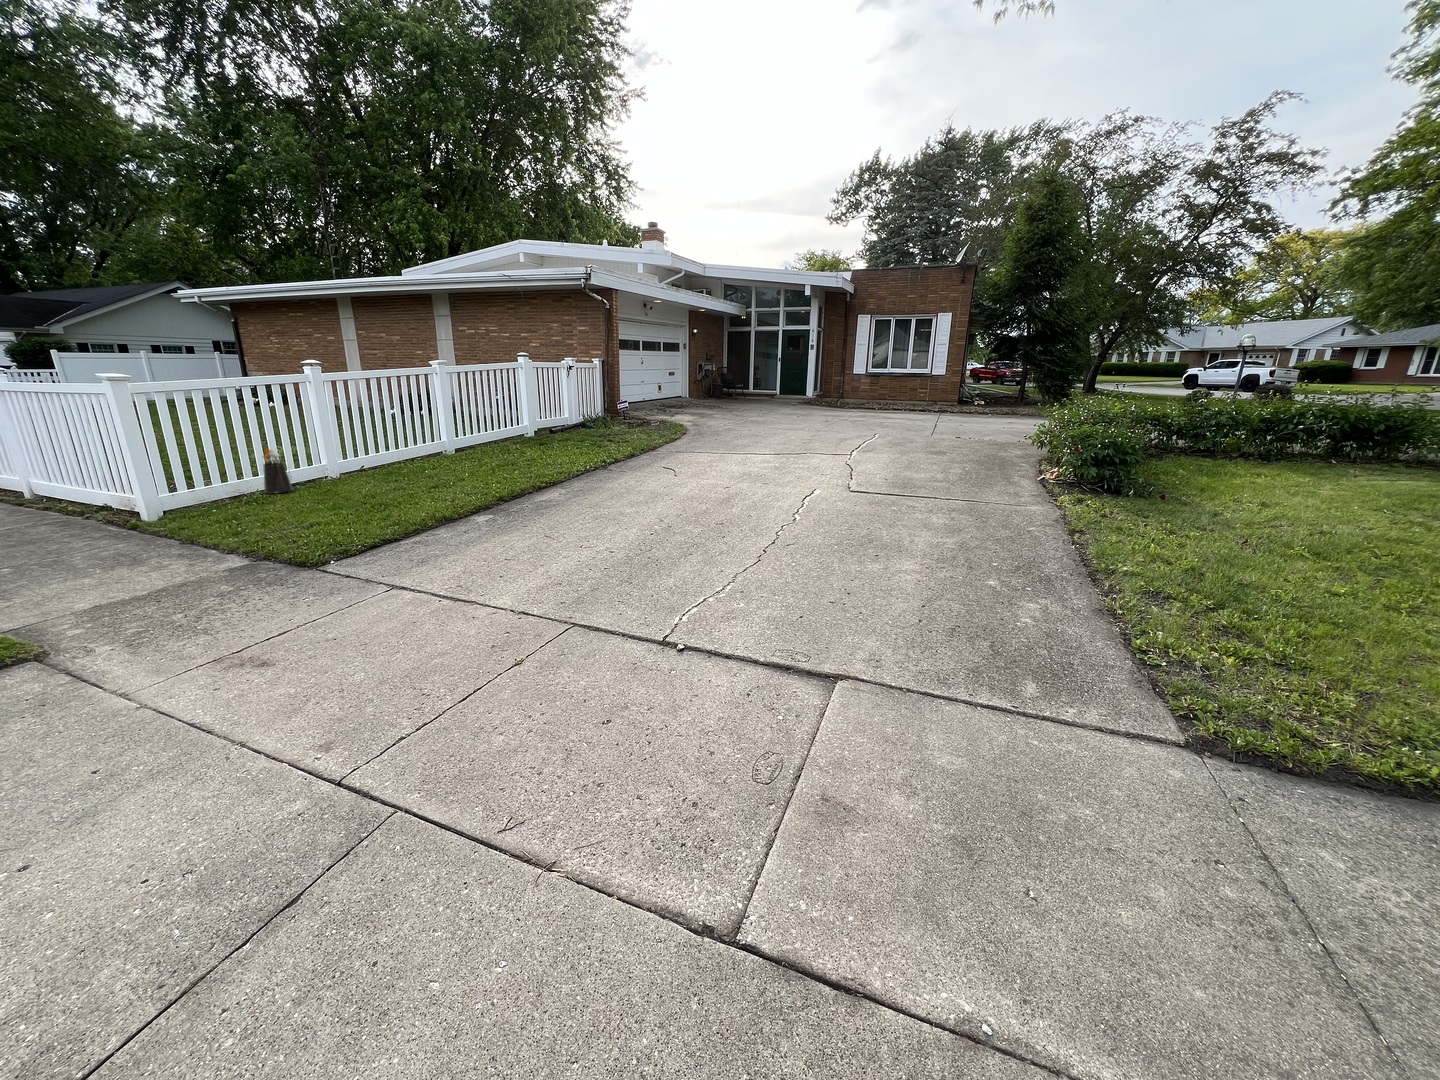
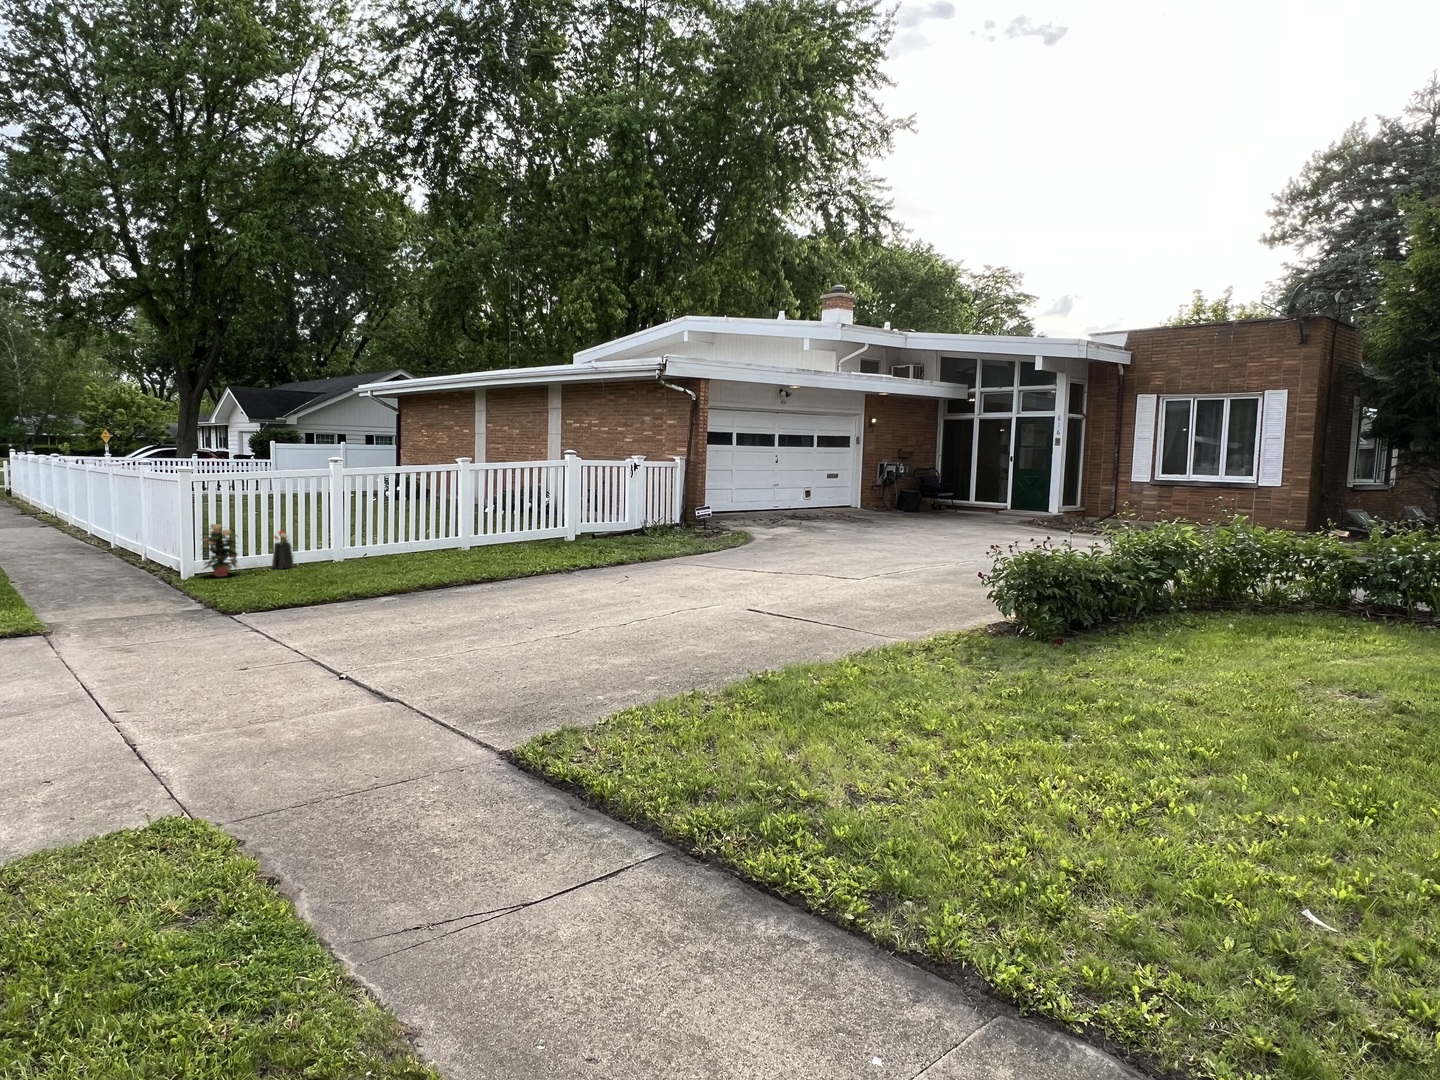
decorative plant: none [168,447,232,512] -> present [201,524,238,577]

